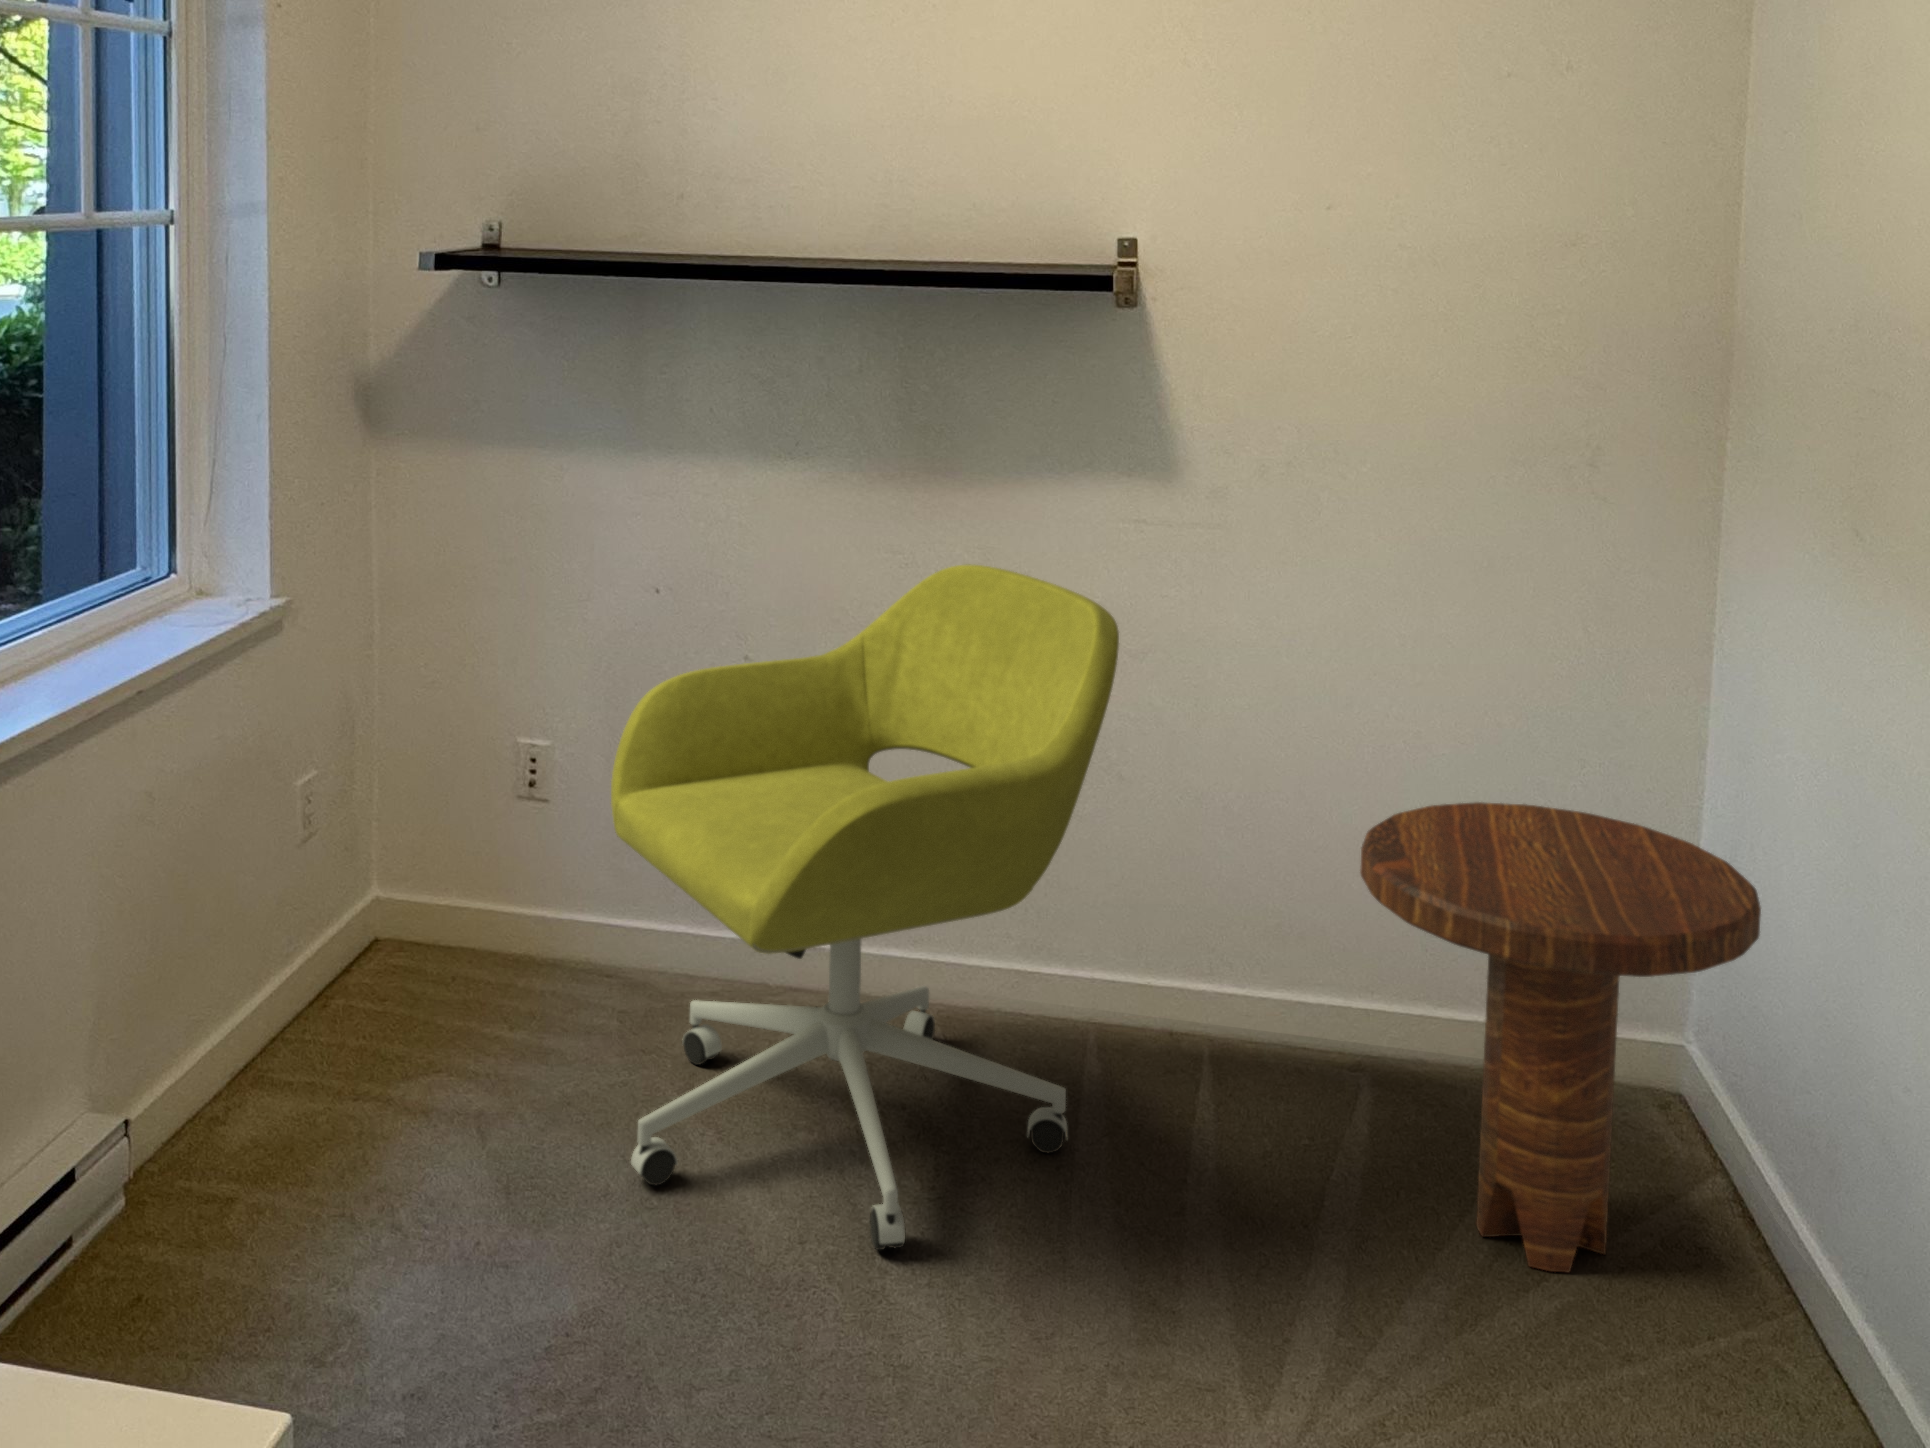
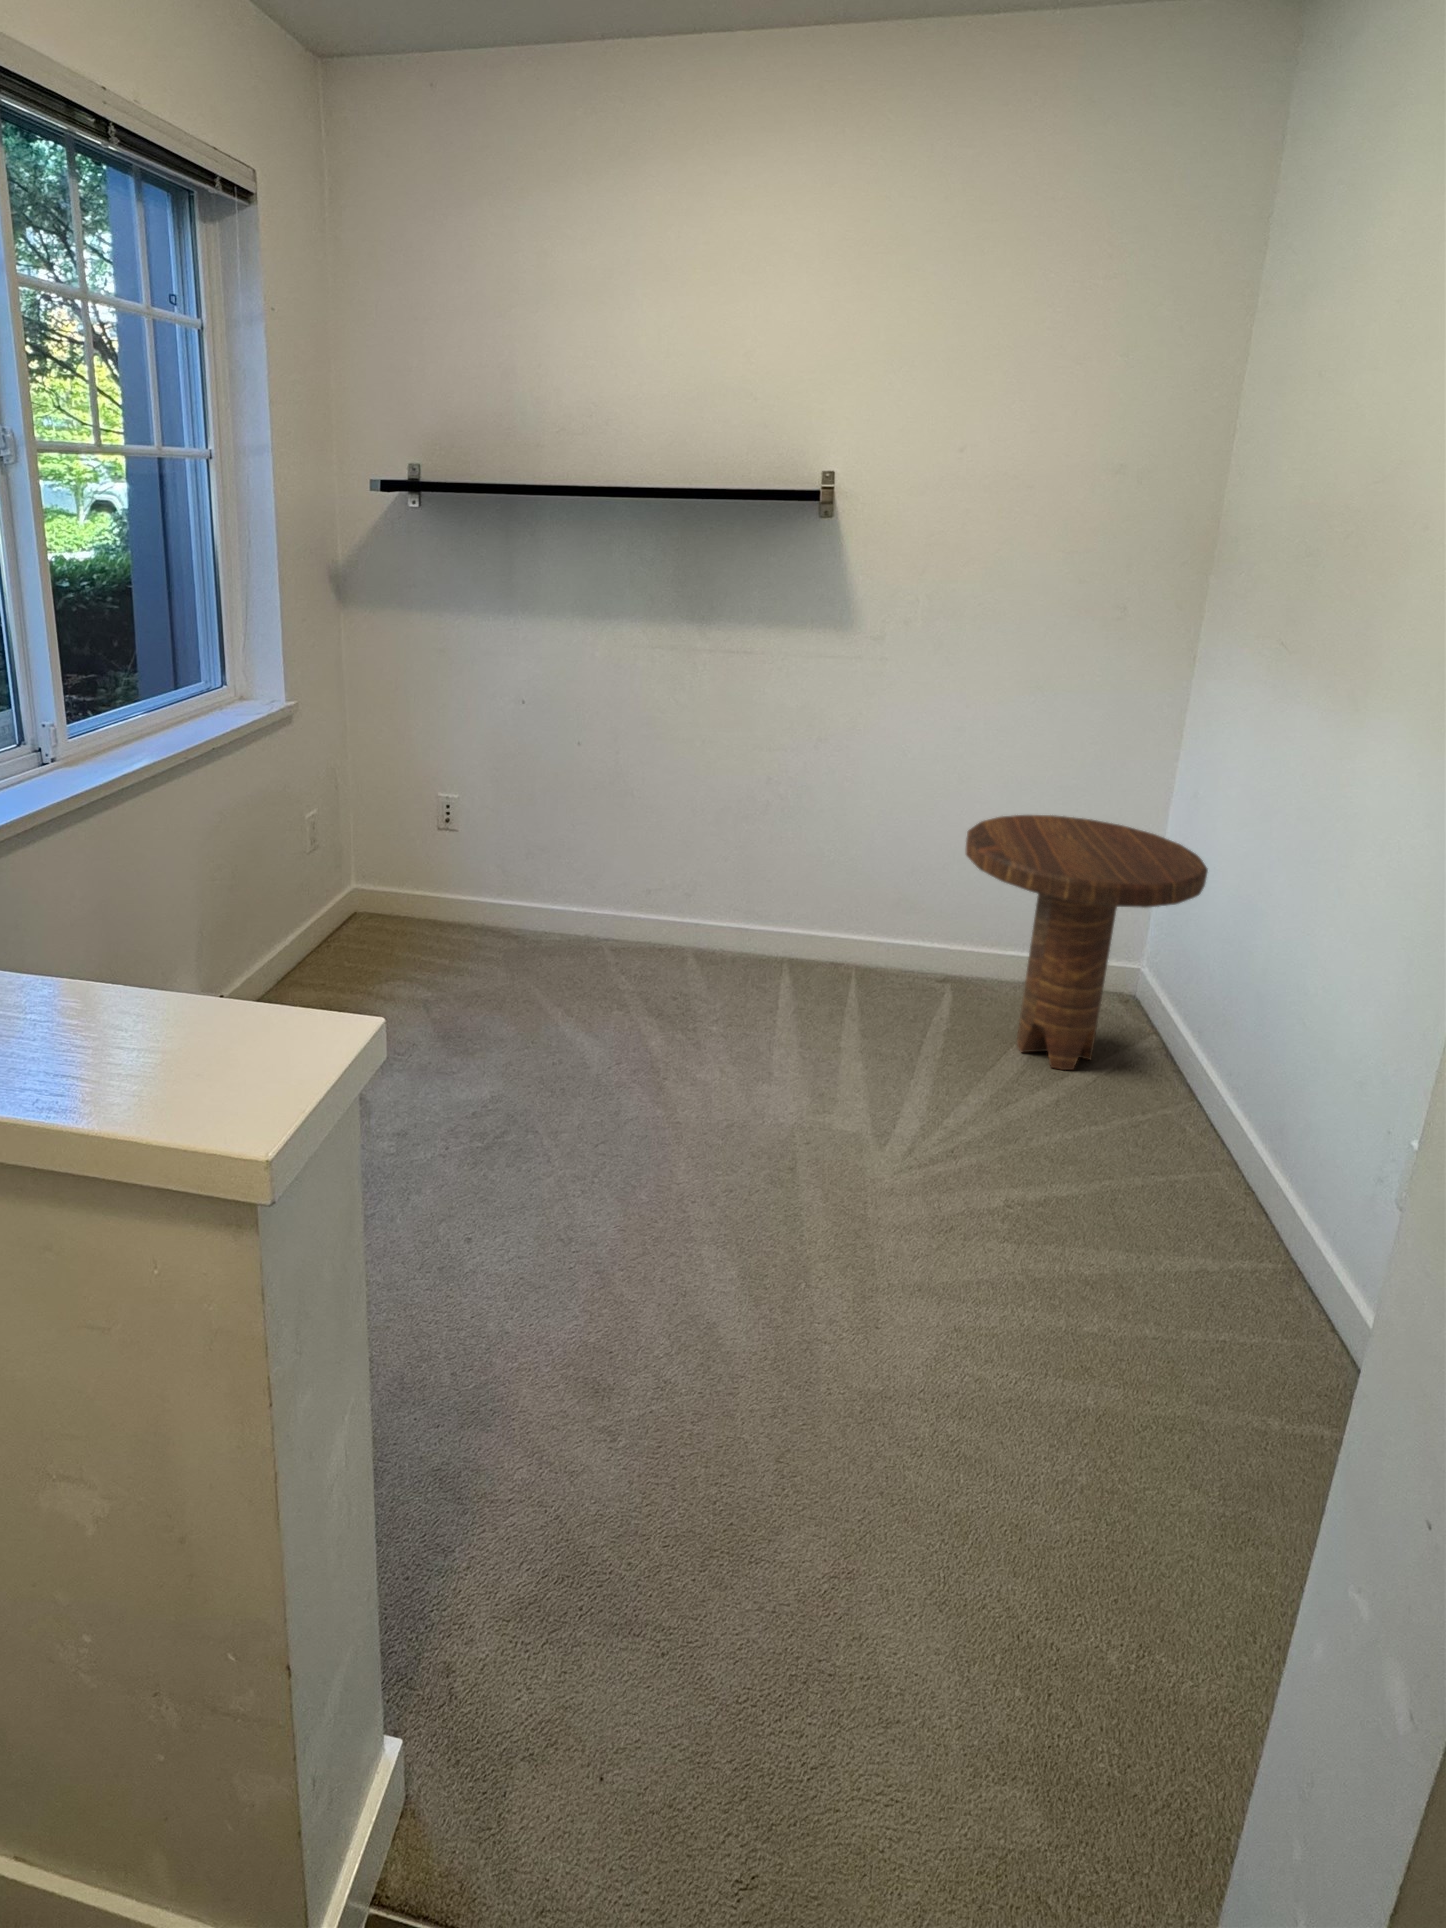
office chair: present [611,564,1119,1250] -> none [508,680,825,1068]

